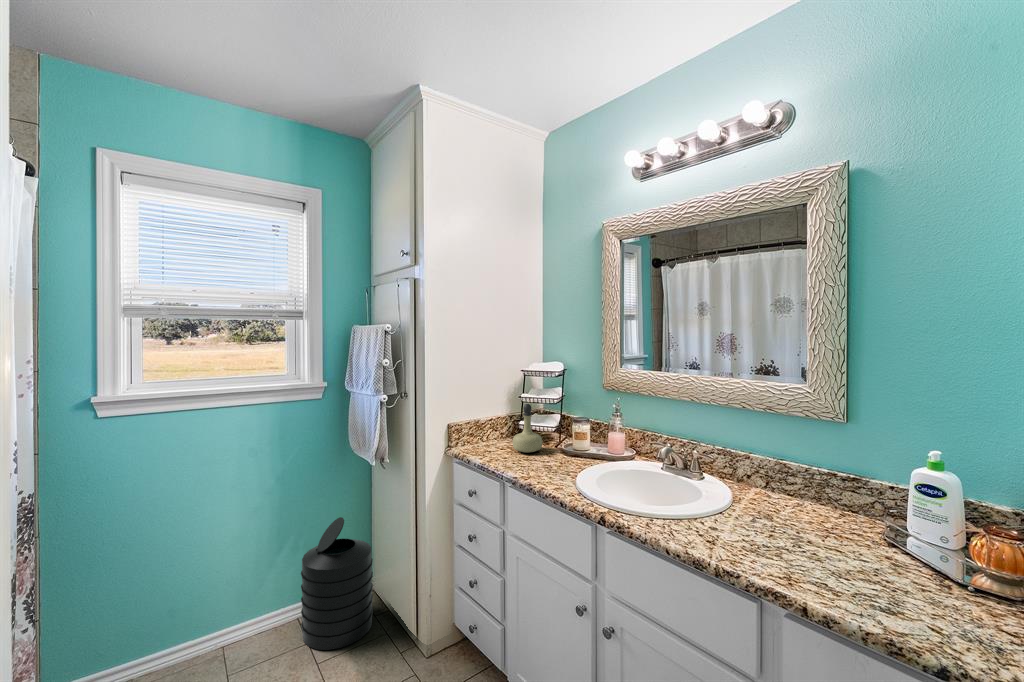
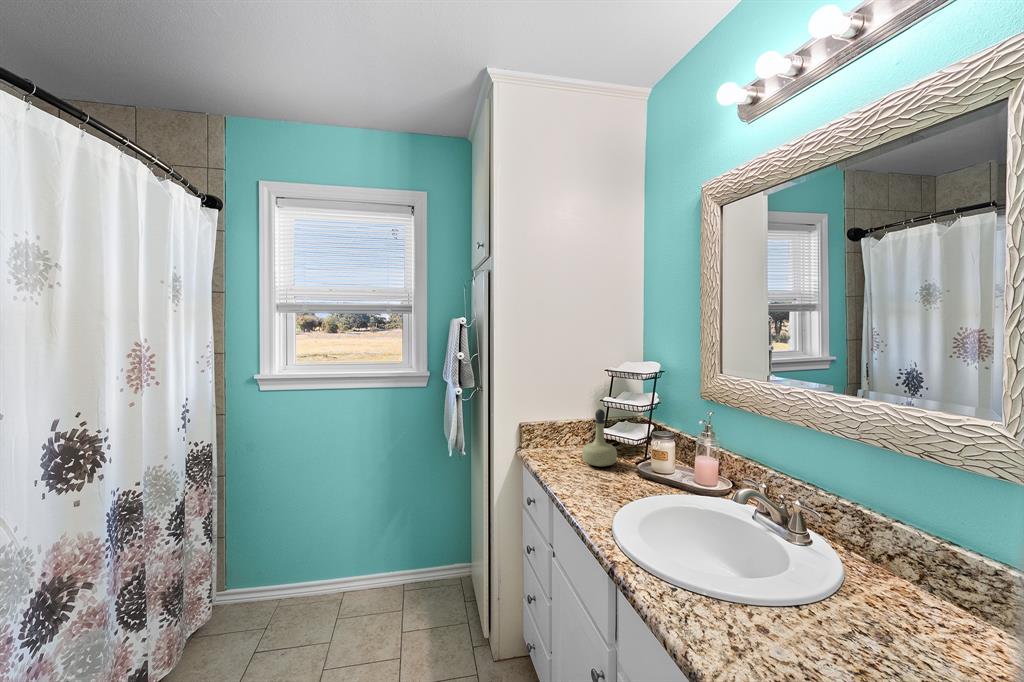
trash can: present [301,517,373,650] -> none [396,501,461,626]

